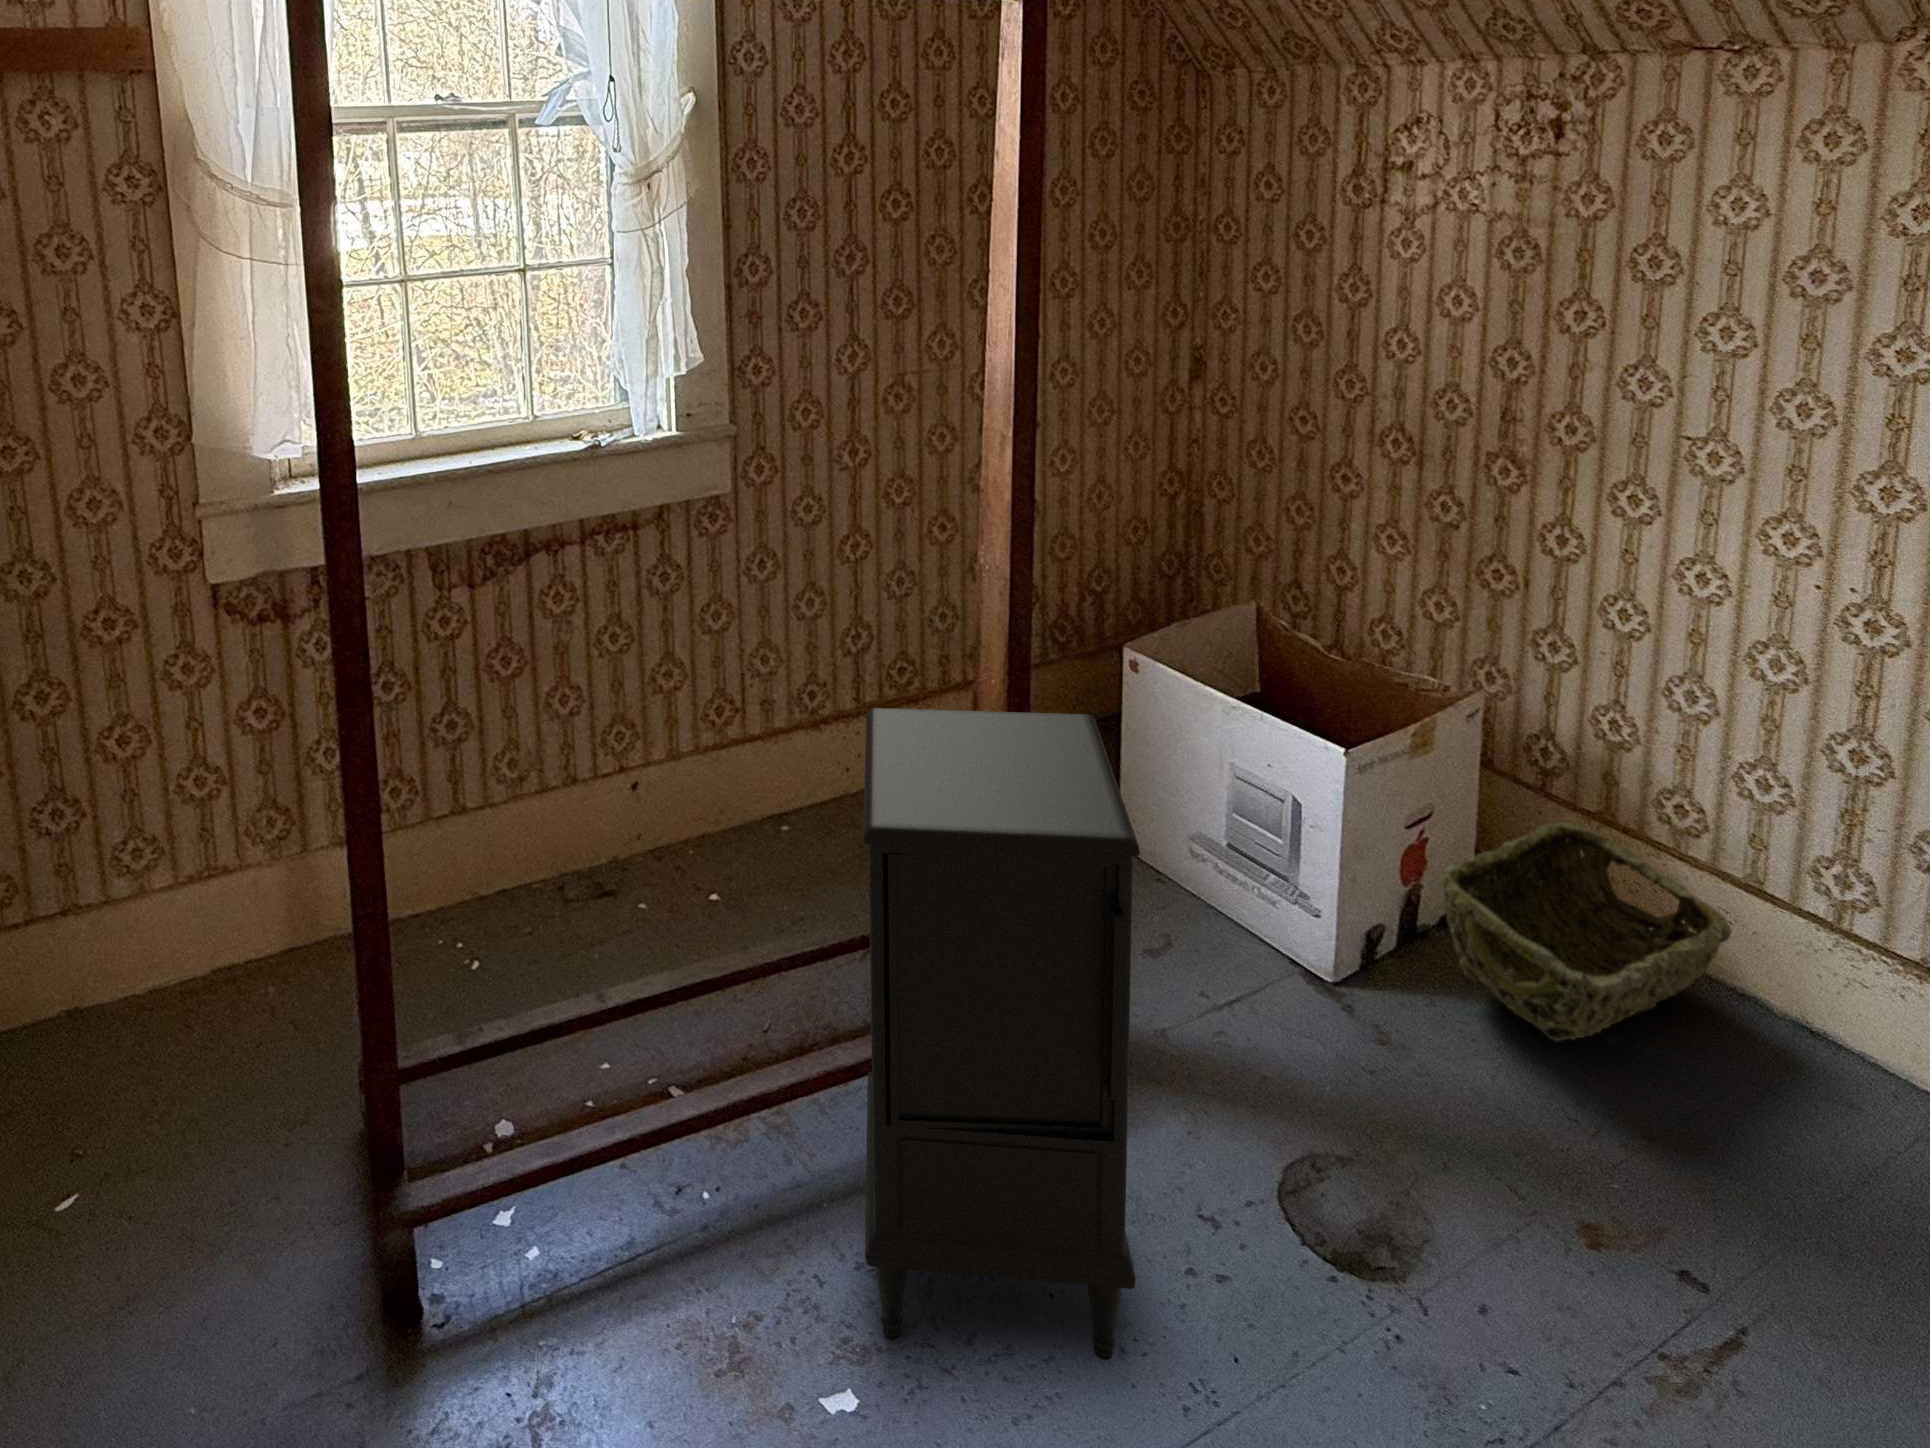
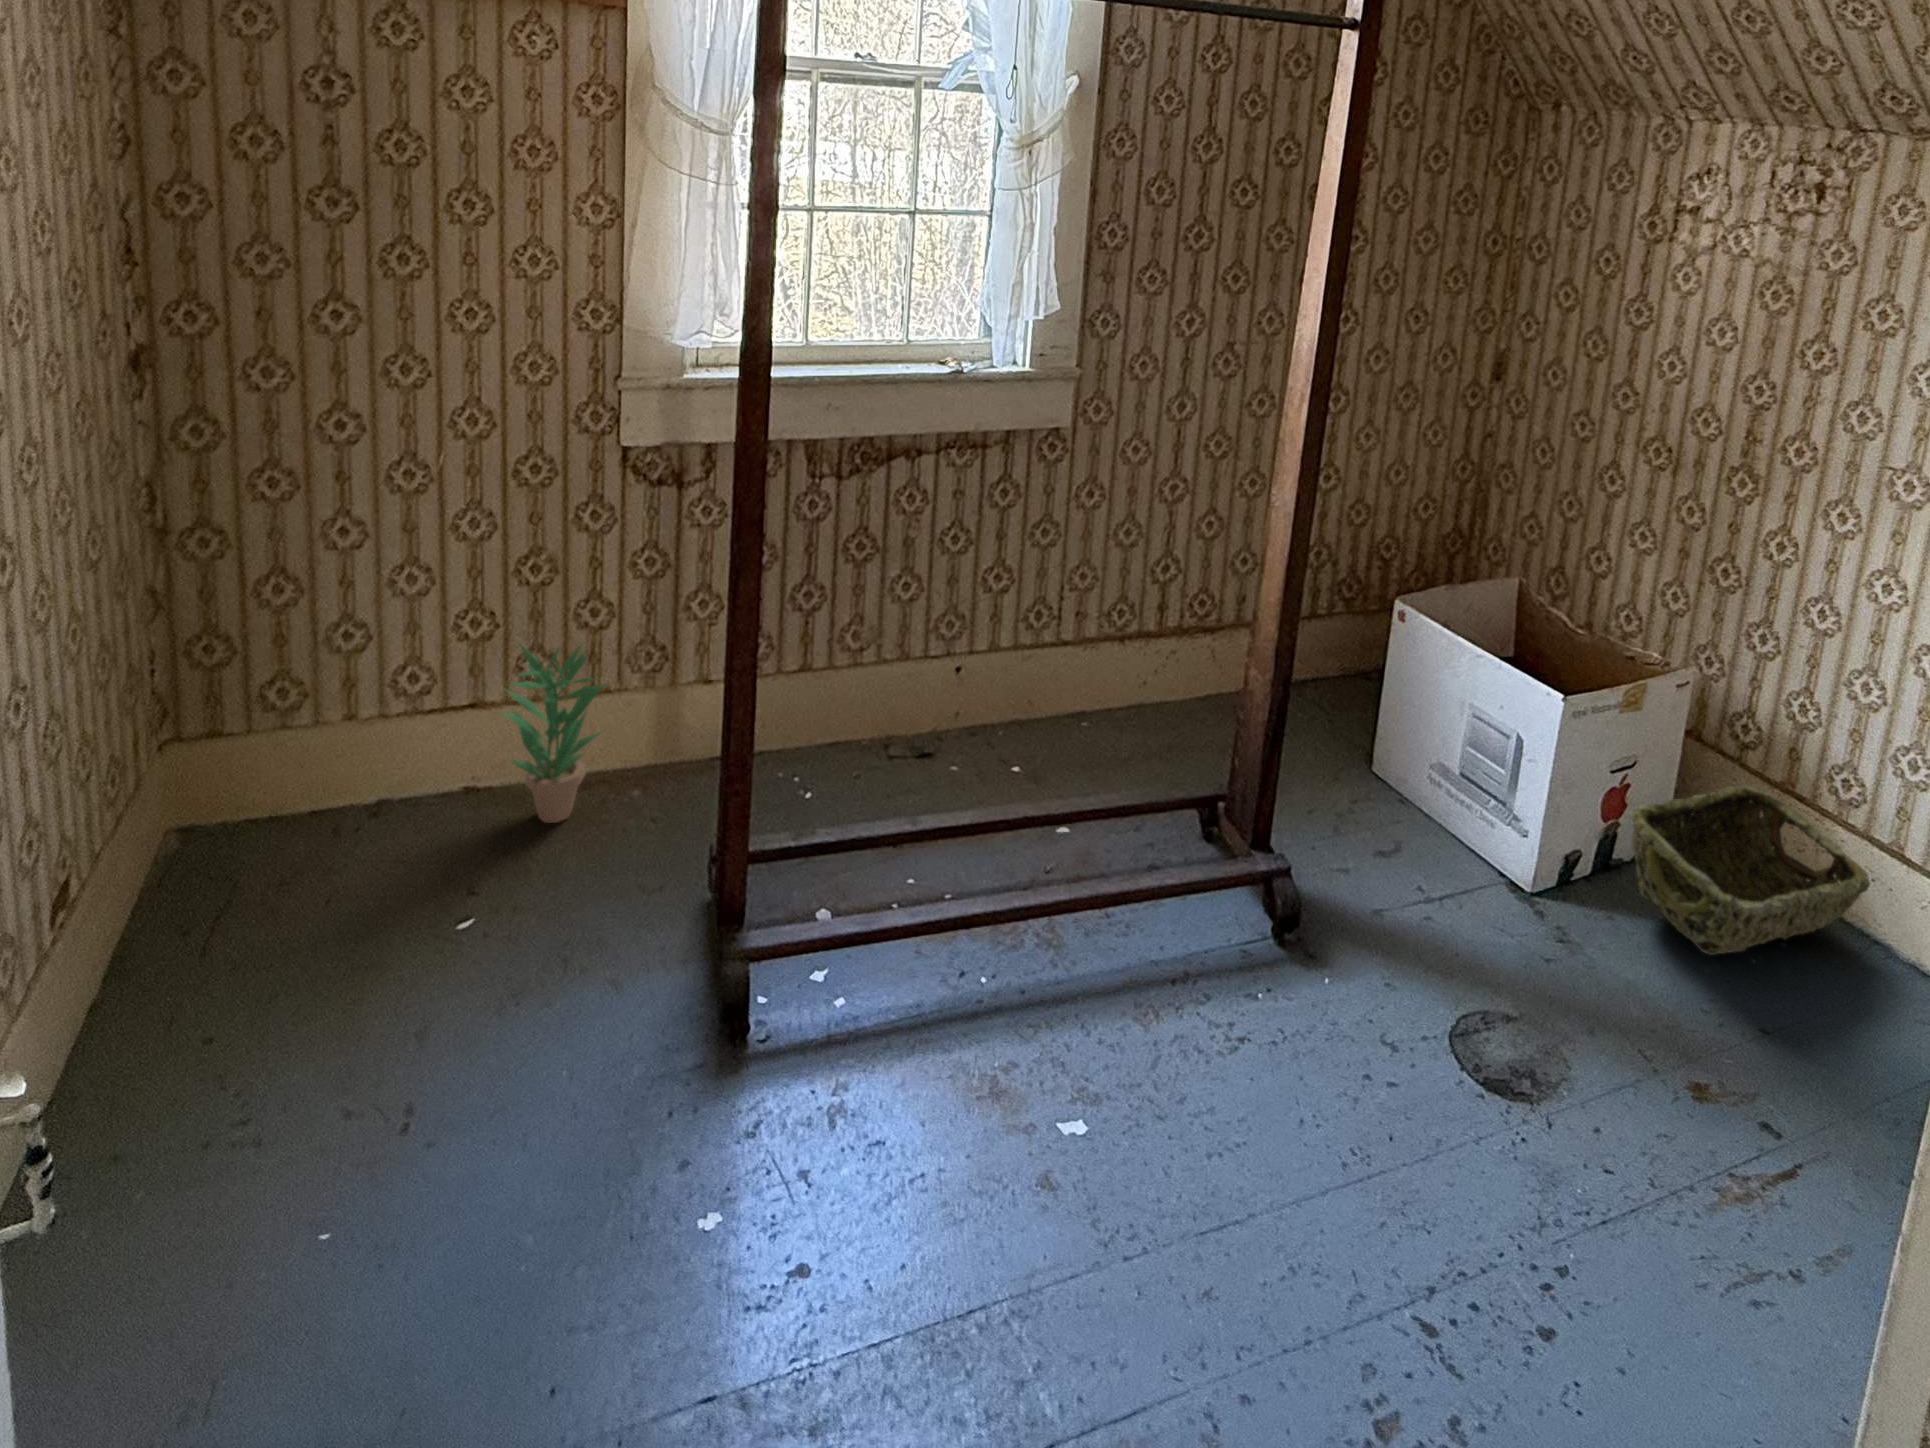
nightstand: present [863,708,1140,1360] -> none [1106,600,1358,1126]
potted plant: none [88,822,224,1045] -> present [502,642,606,823]

